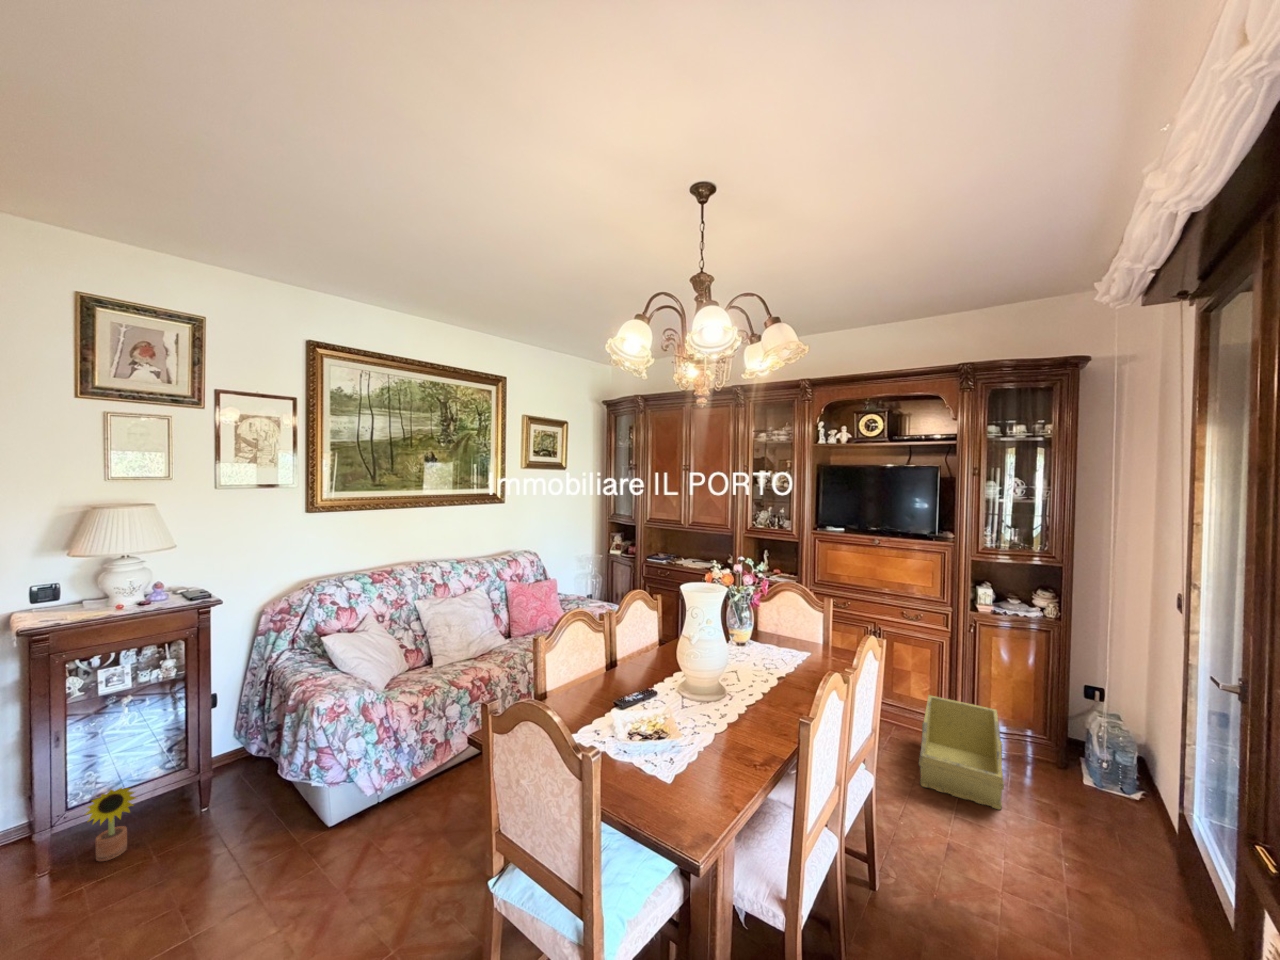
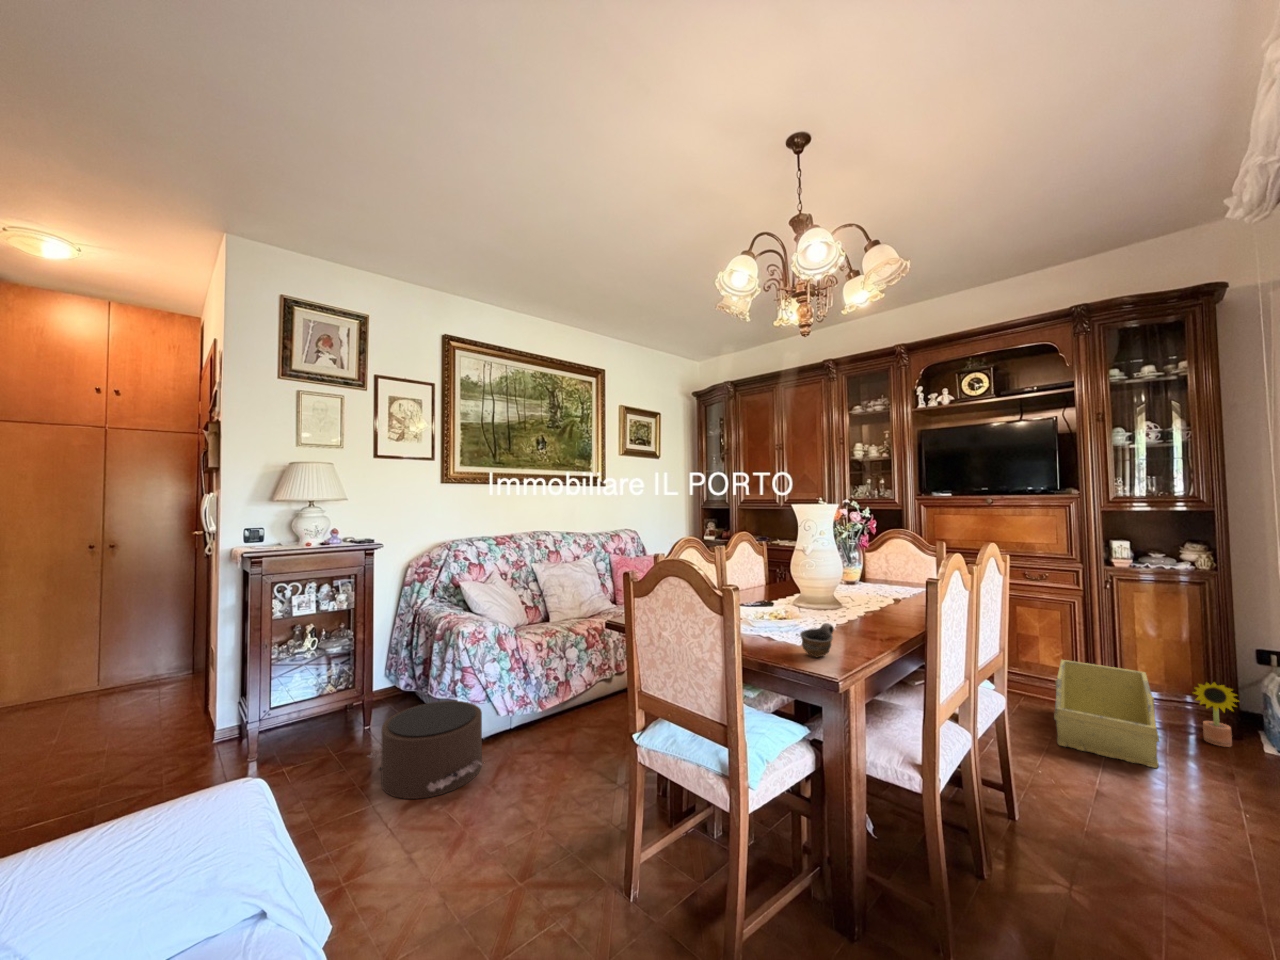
cup: none [676,753,711,797] -> present [800,623,834,657]
pouf: none [192,783,339,921] -> present [367,701,482,799]
decorative plant: present [86,788,136,861] -> present [1194,682,1238,747]

